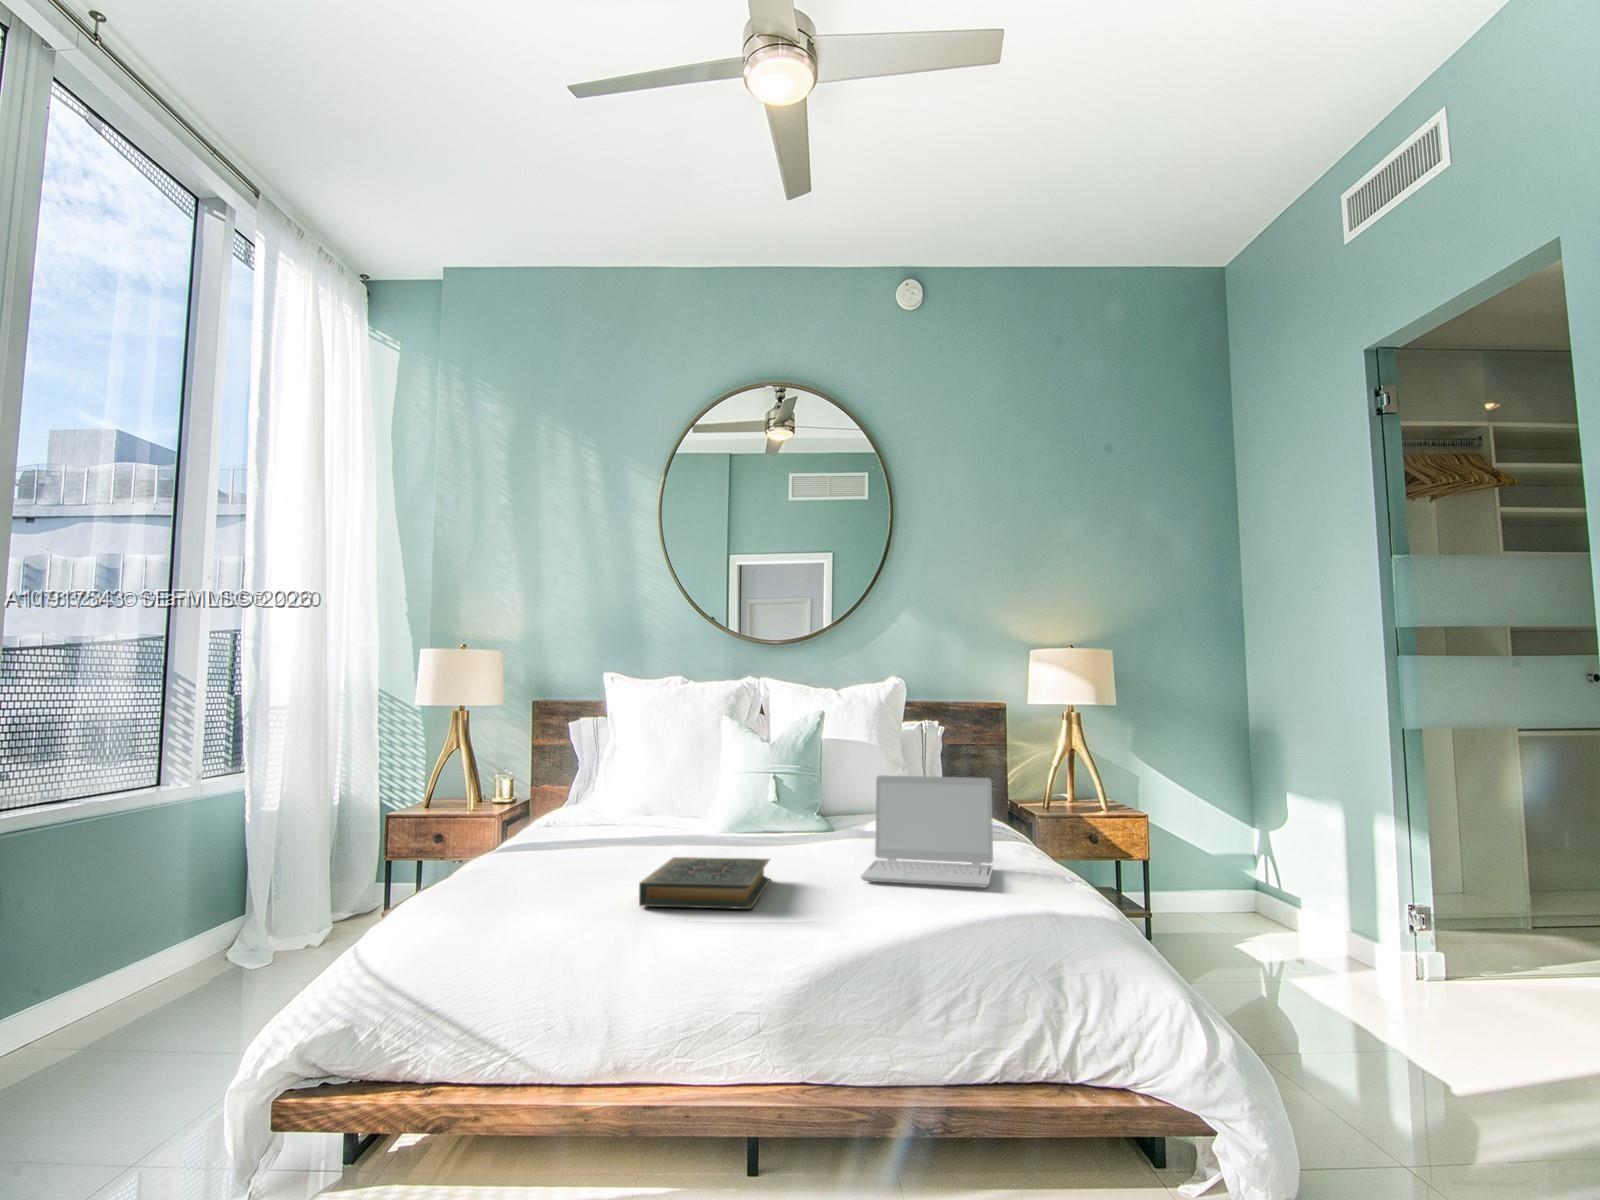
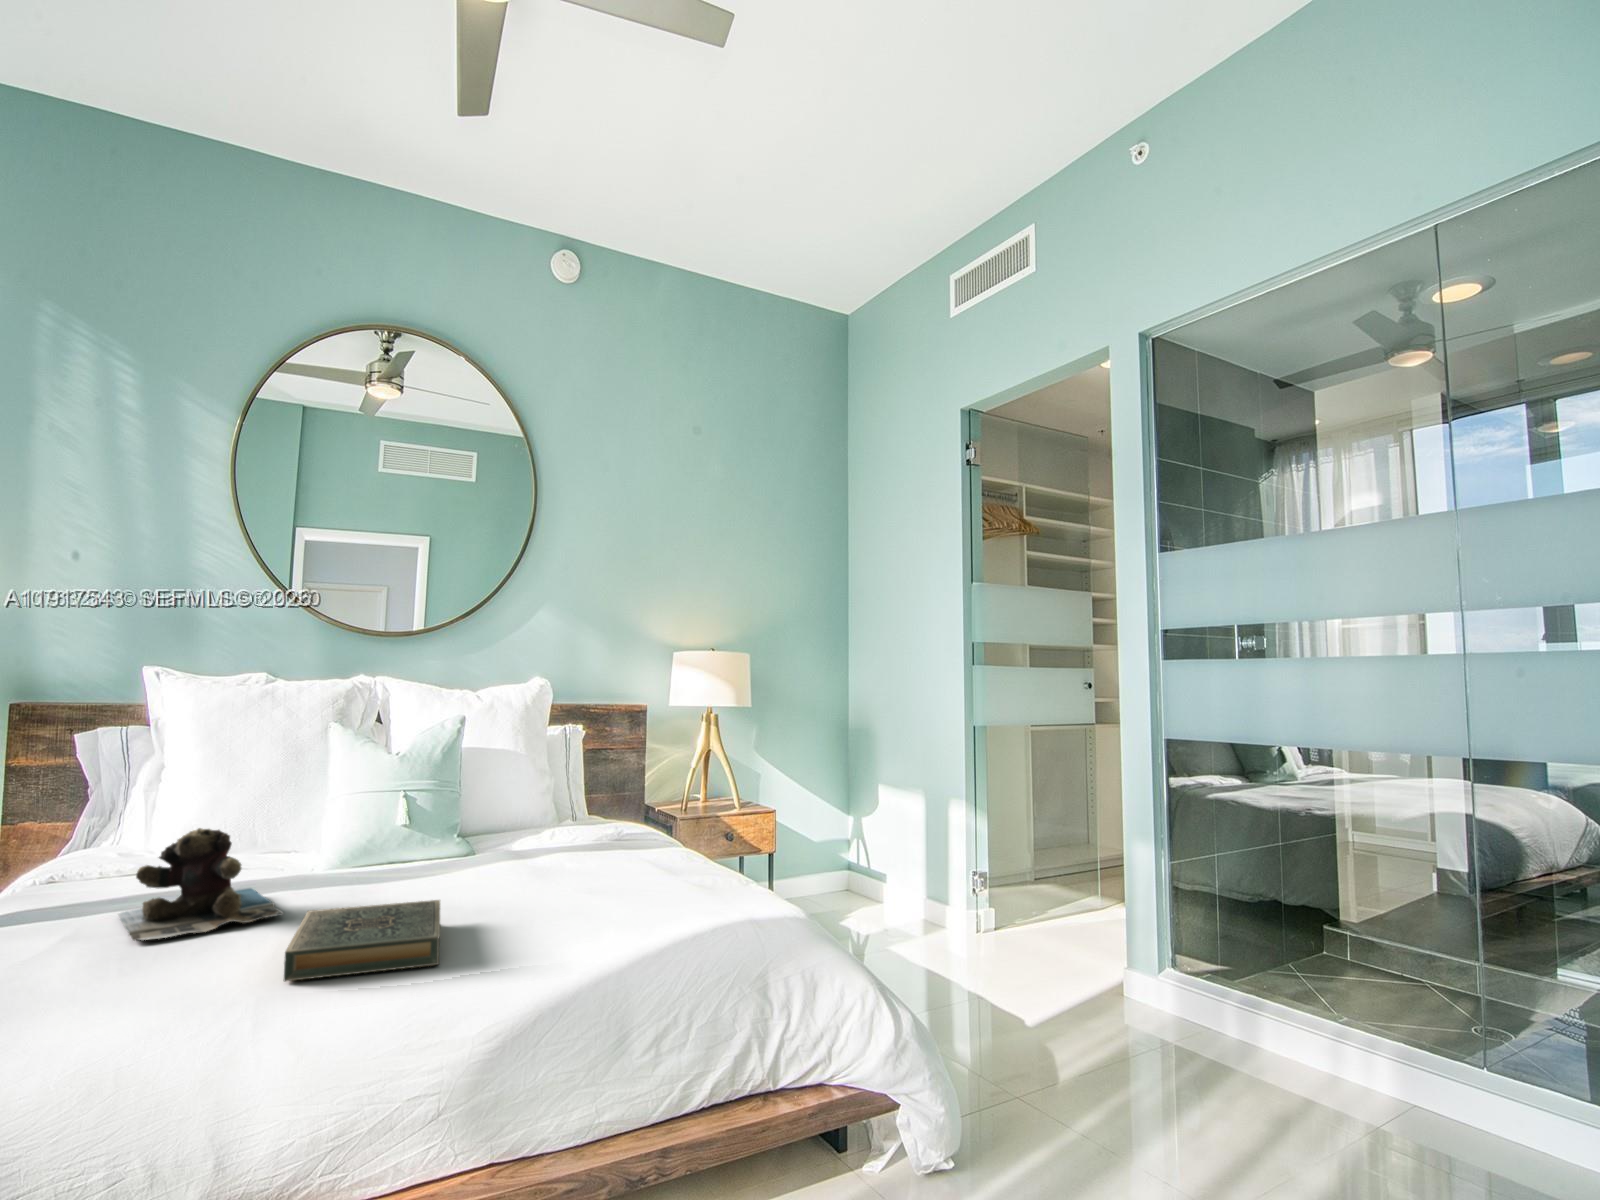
laptop: present [861,775,993,888] -> none [548,790,688,913]
teddy bear: none [563,788,664,868] -> present [118,828,283,941]

